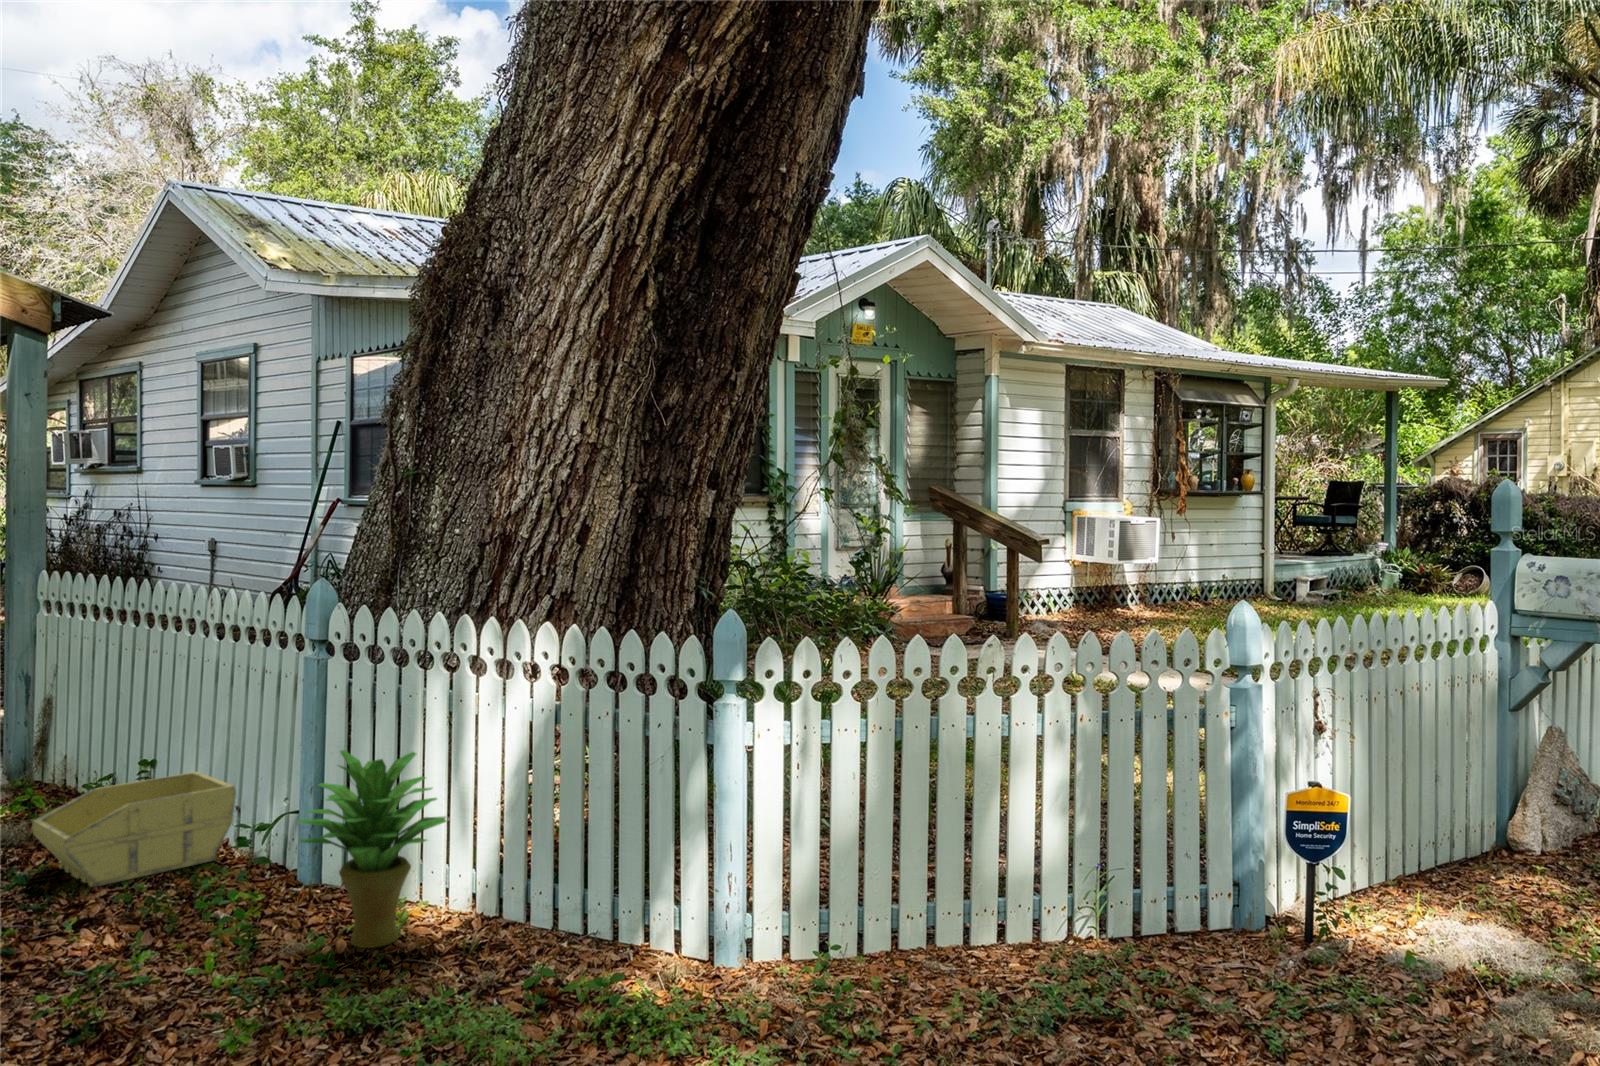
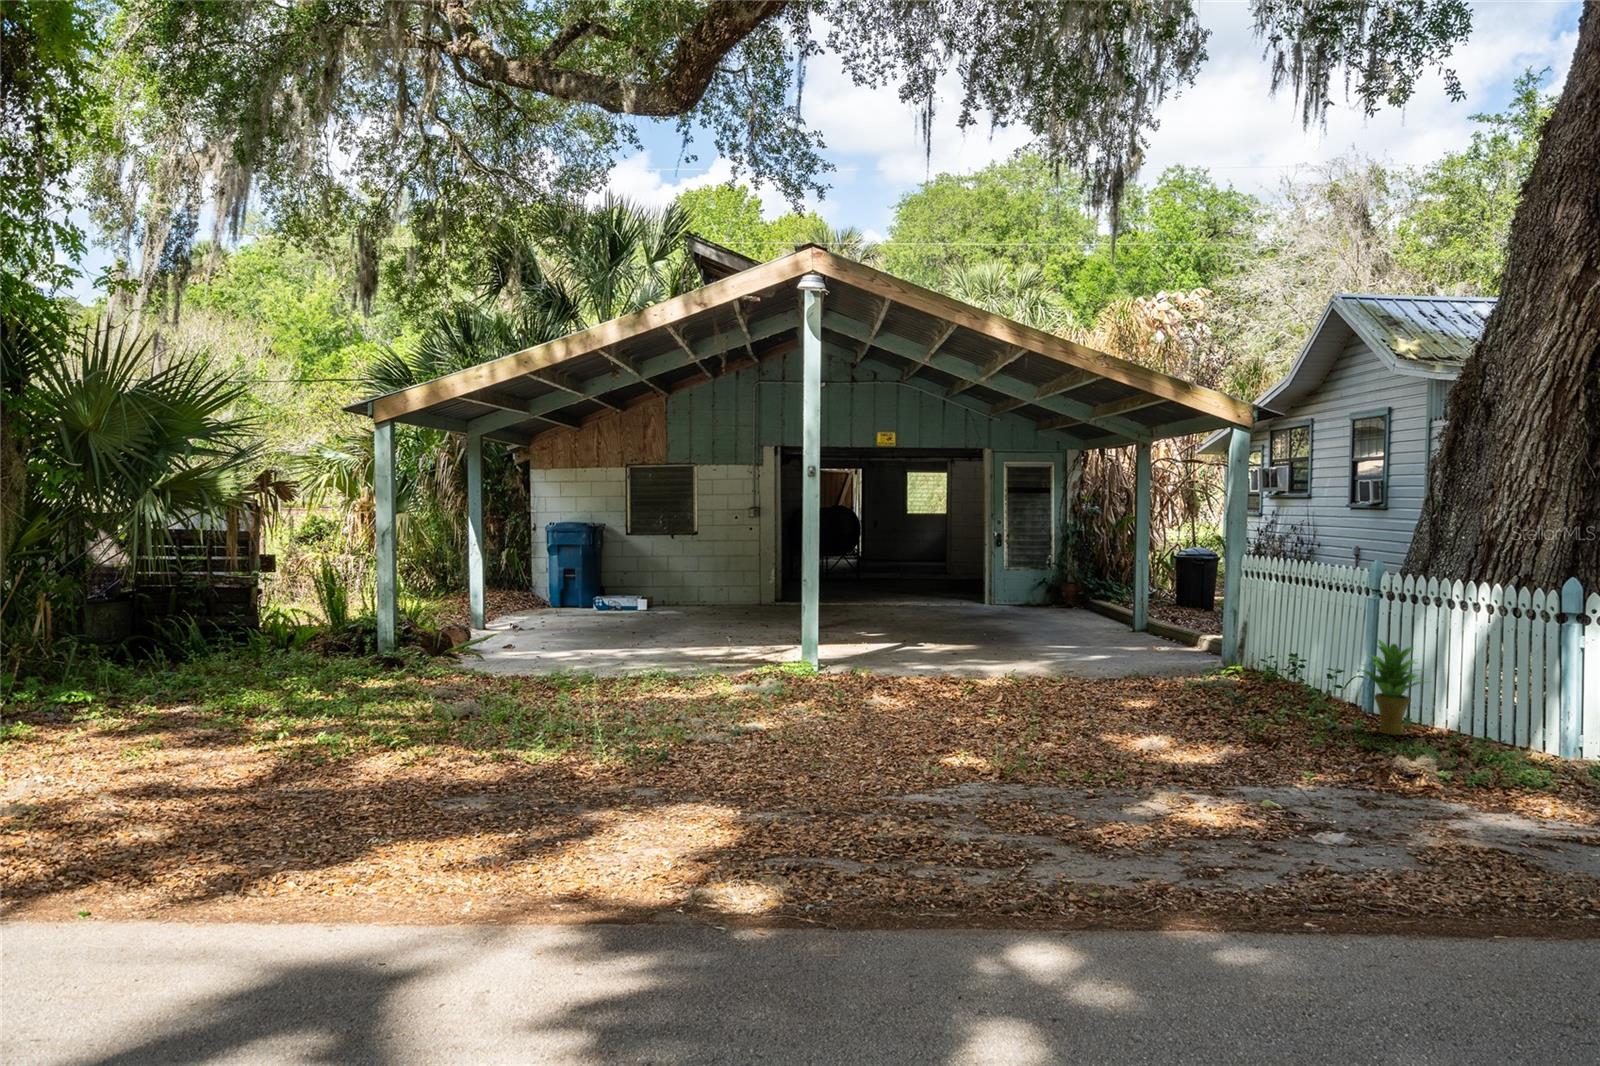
storage bin: present [32,772,236,887] -> none [1240,656,1335,700]

